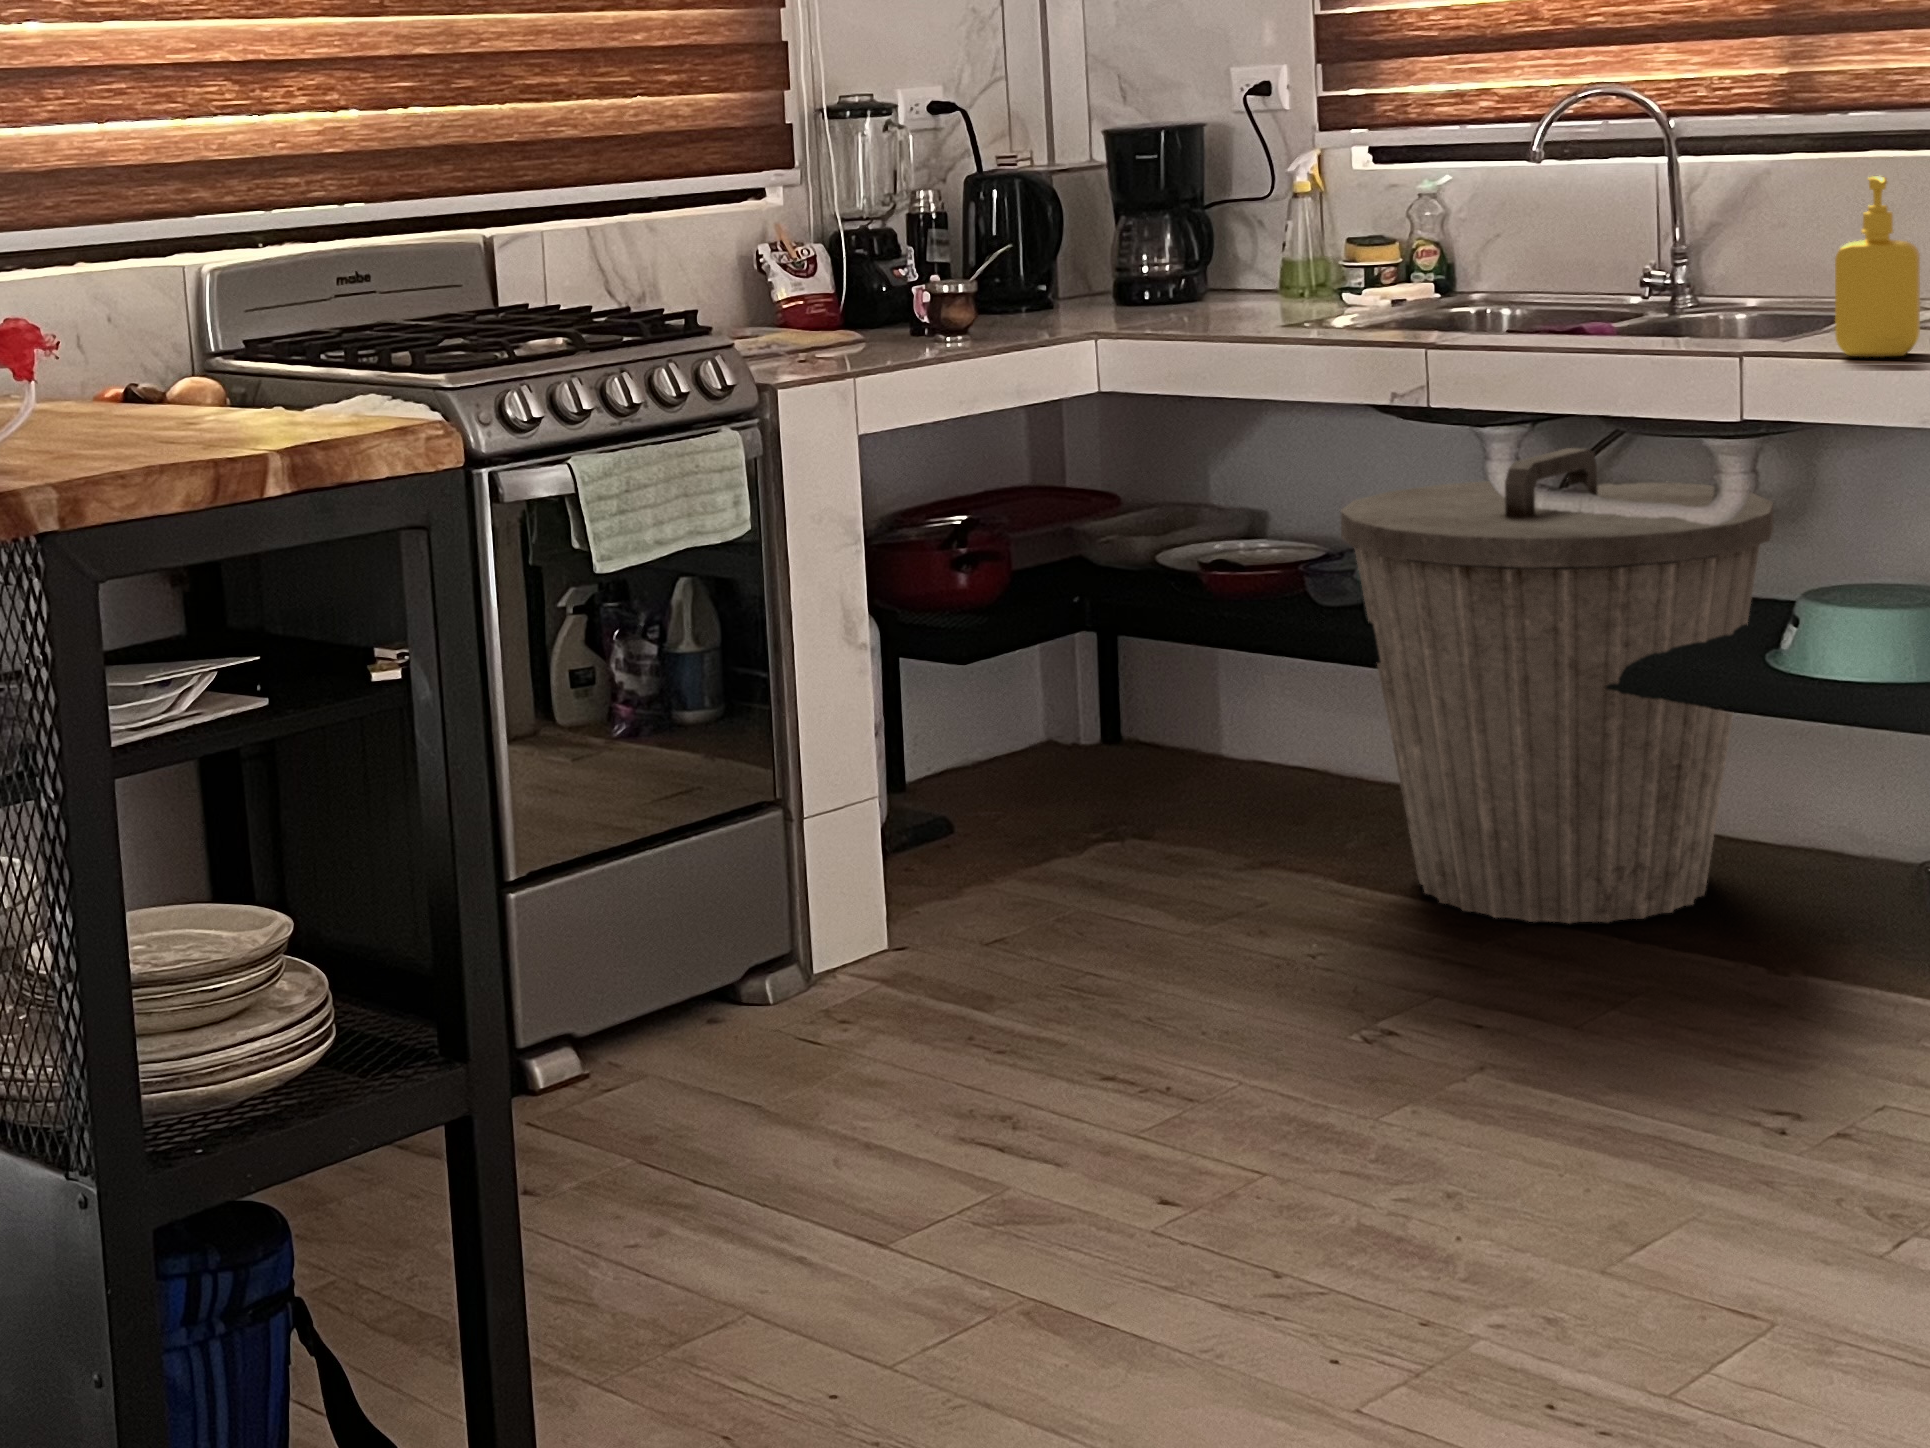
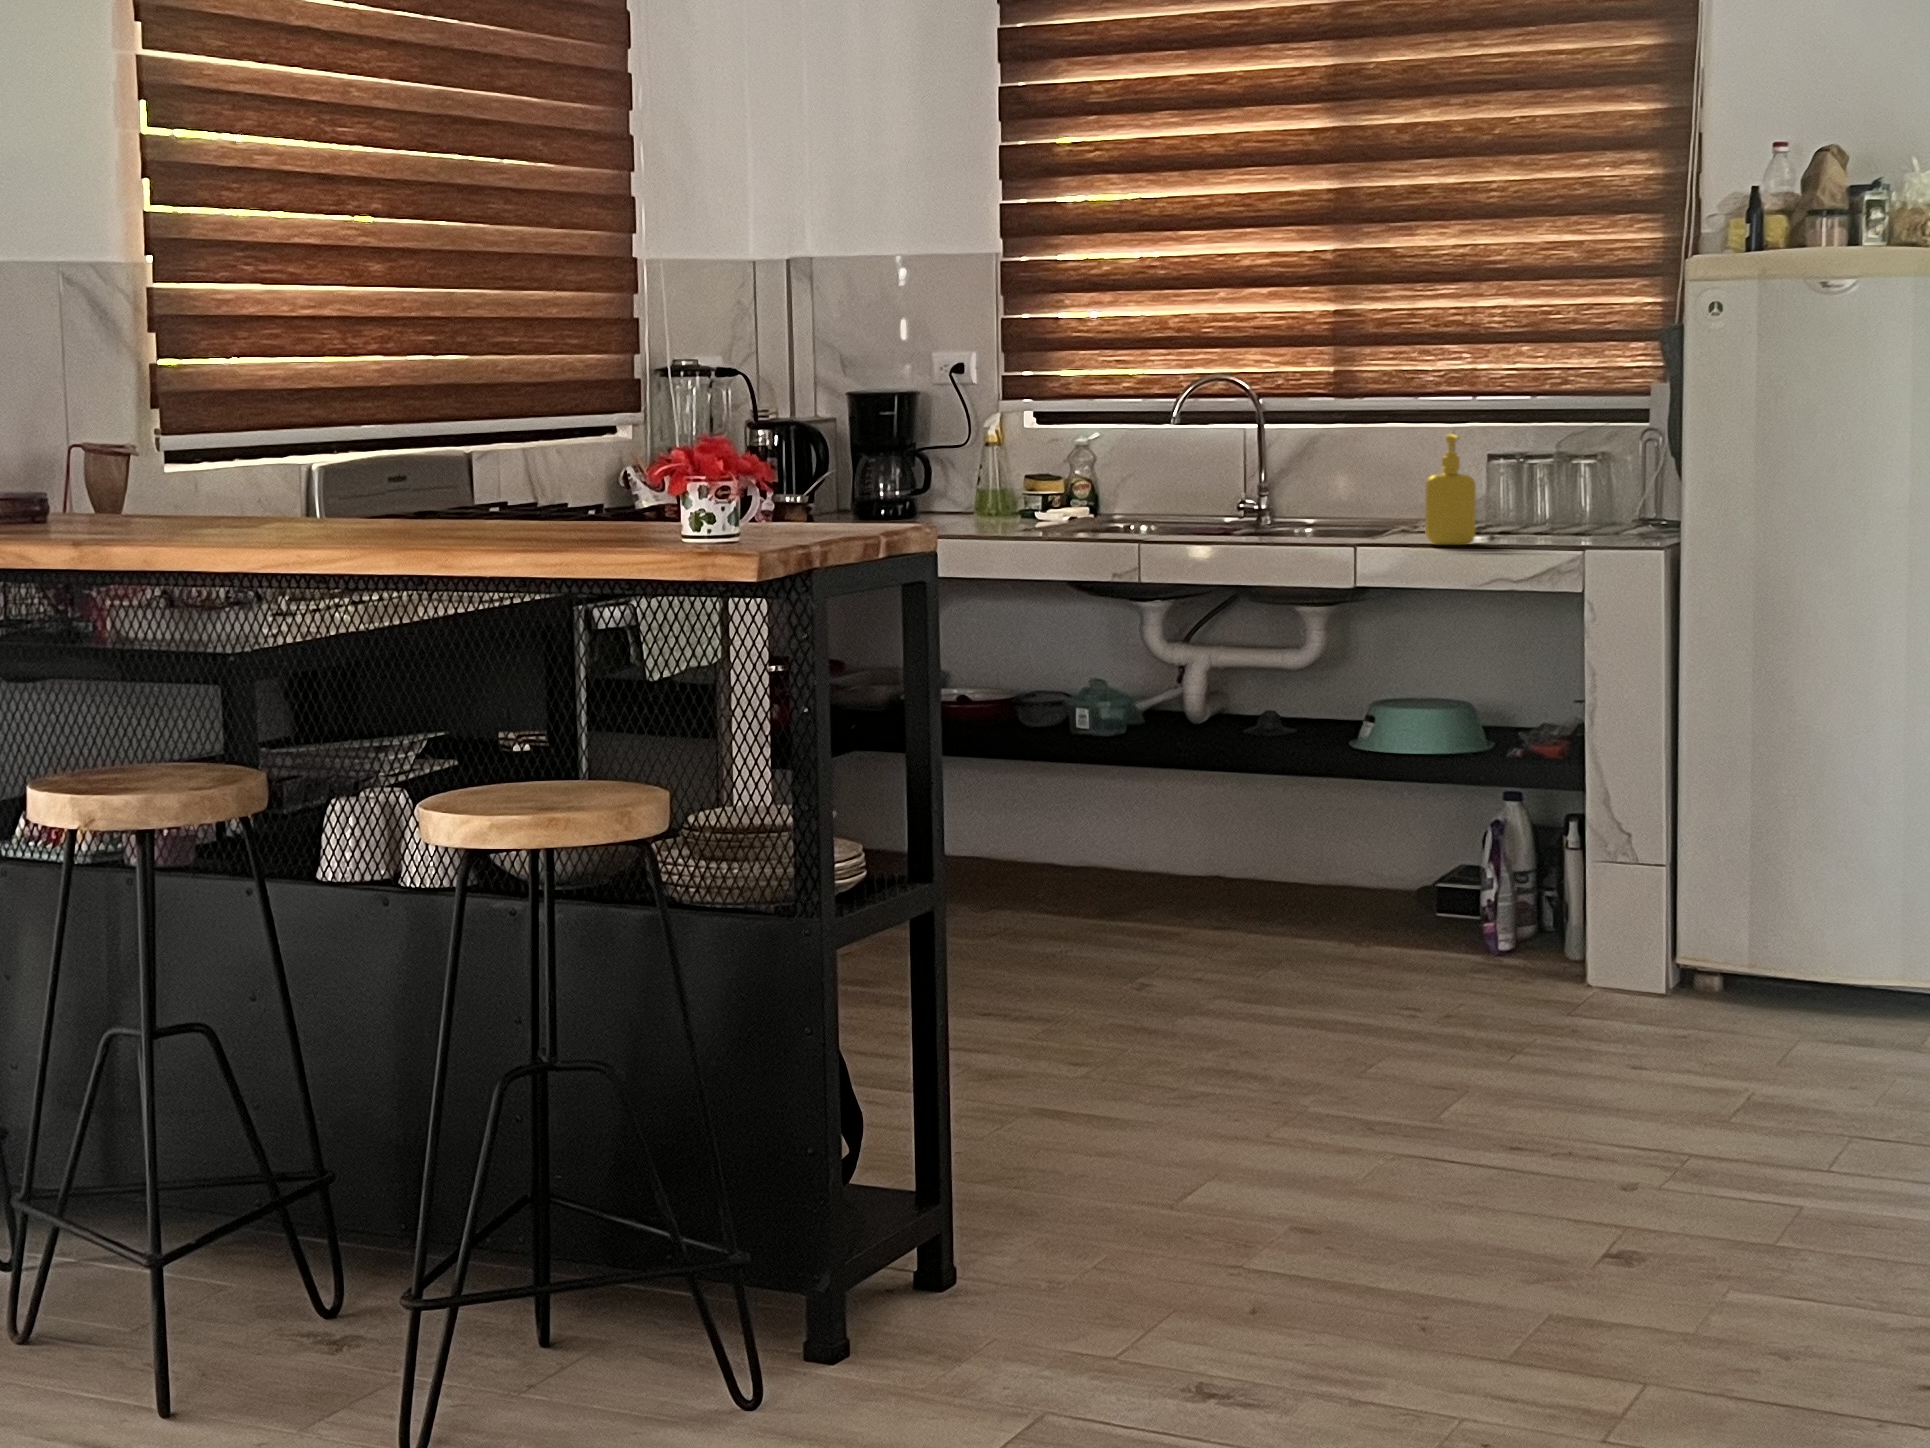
trash can: present [1341,448,1773,924] -> none [1061,616,1342,928]

